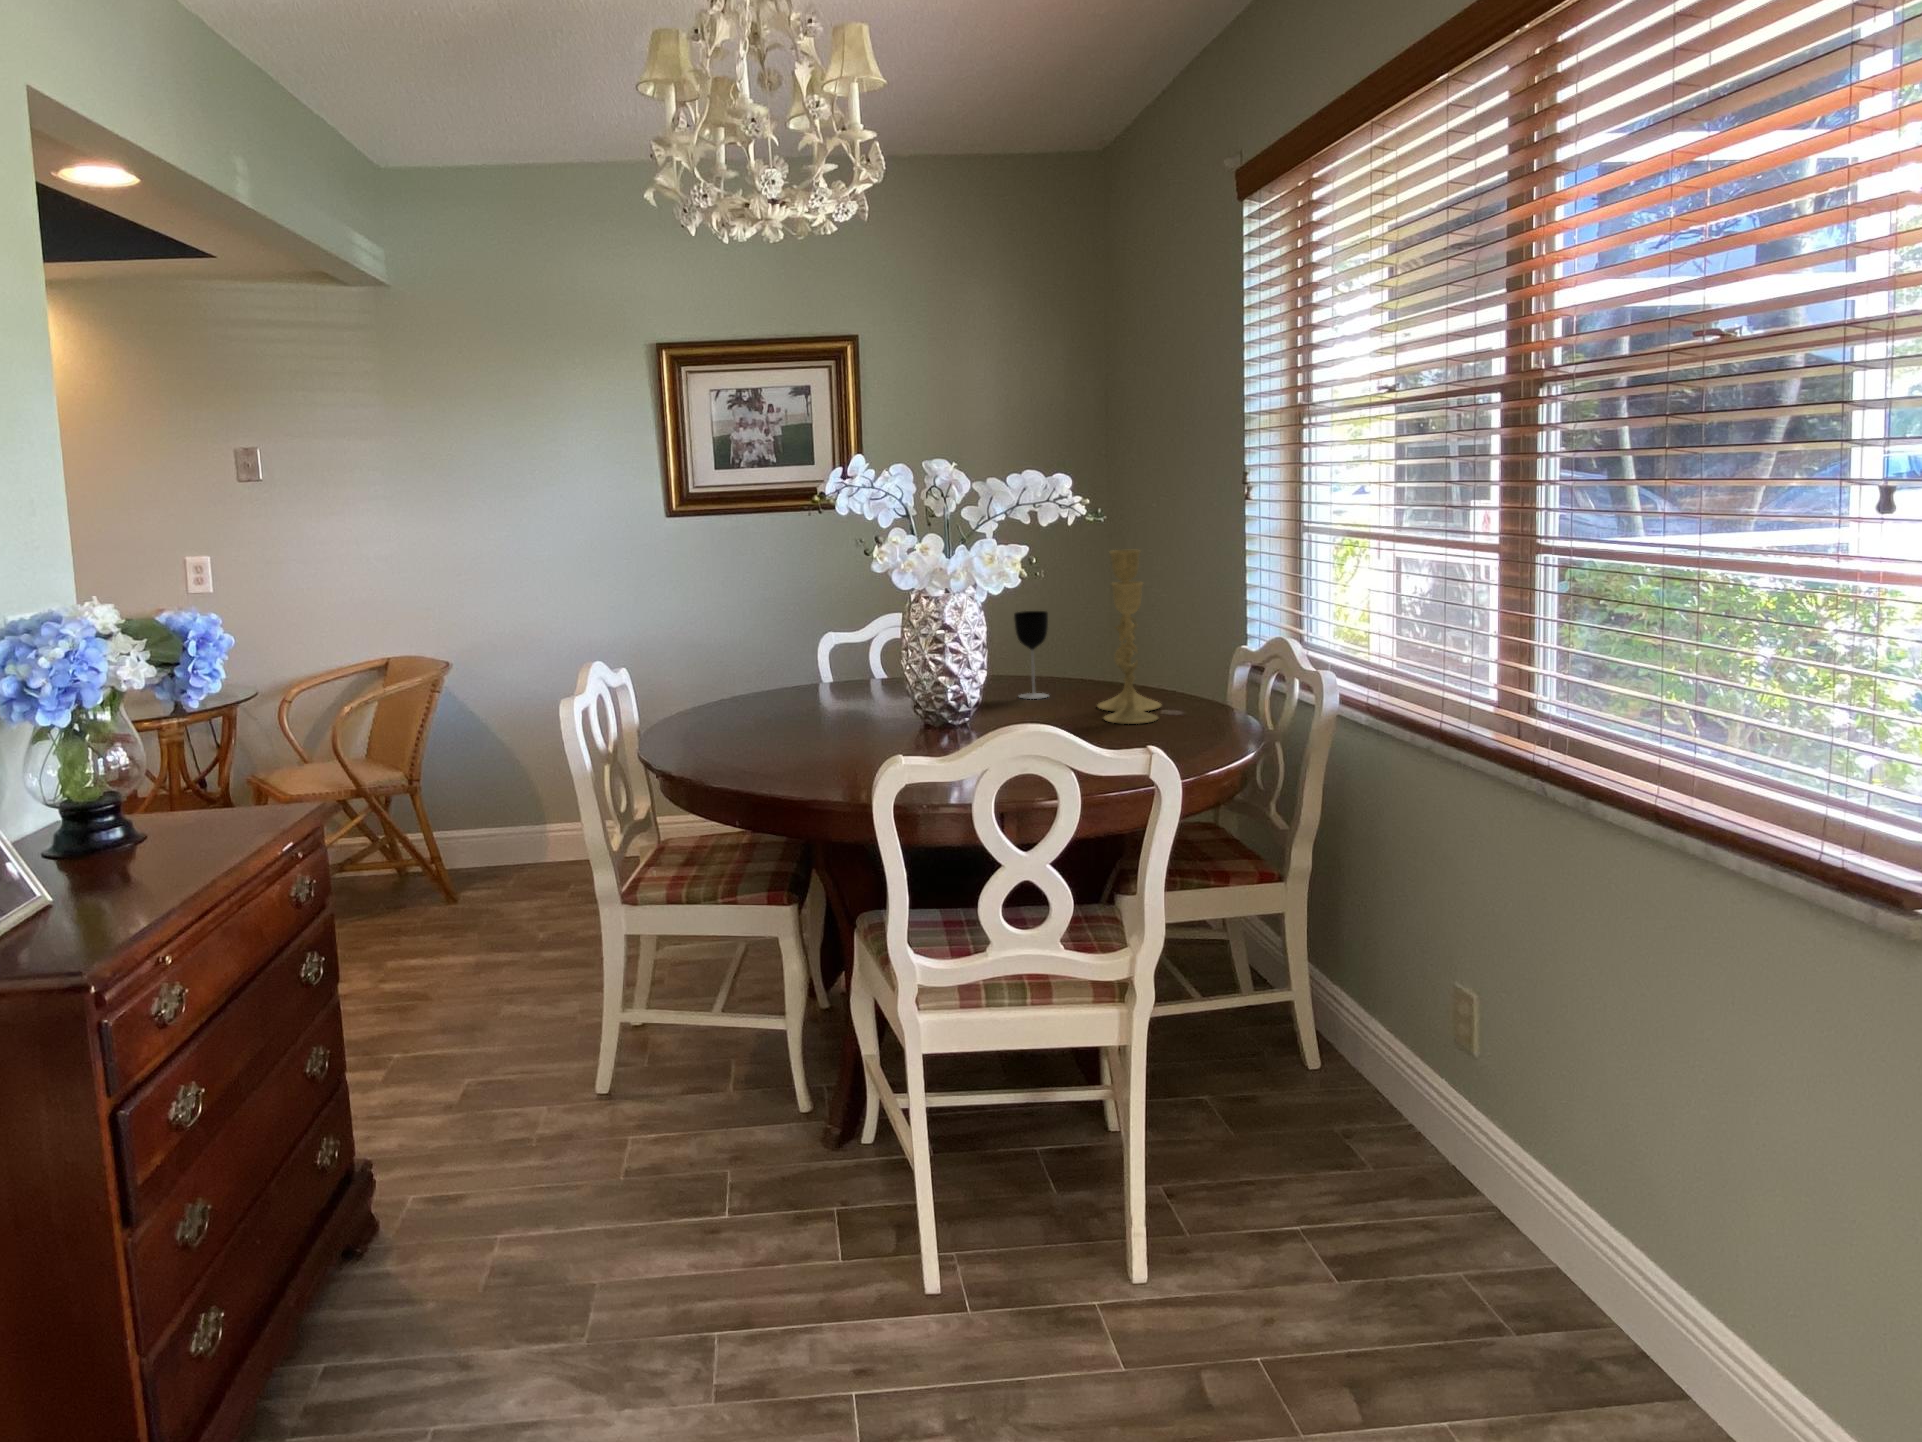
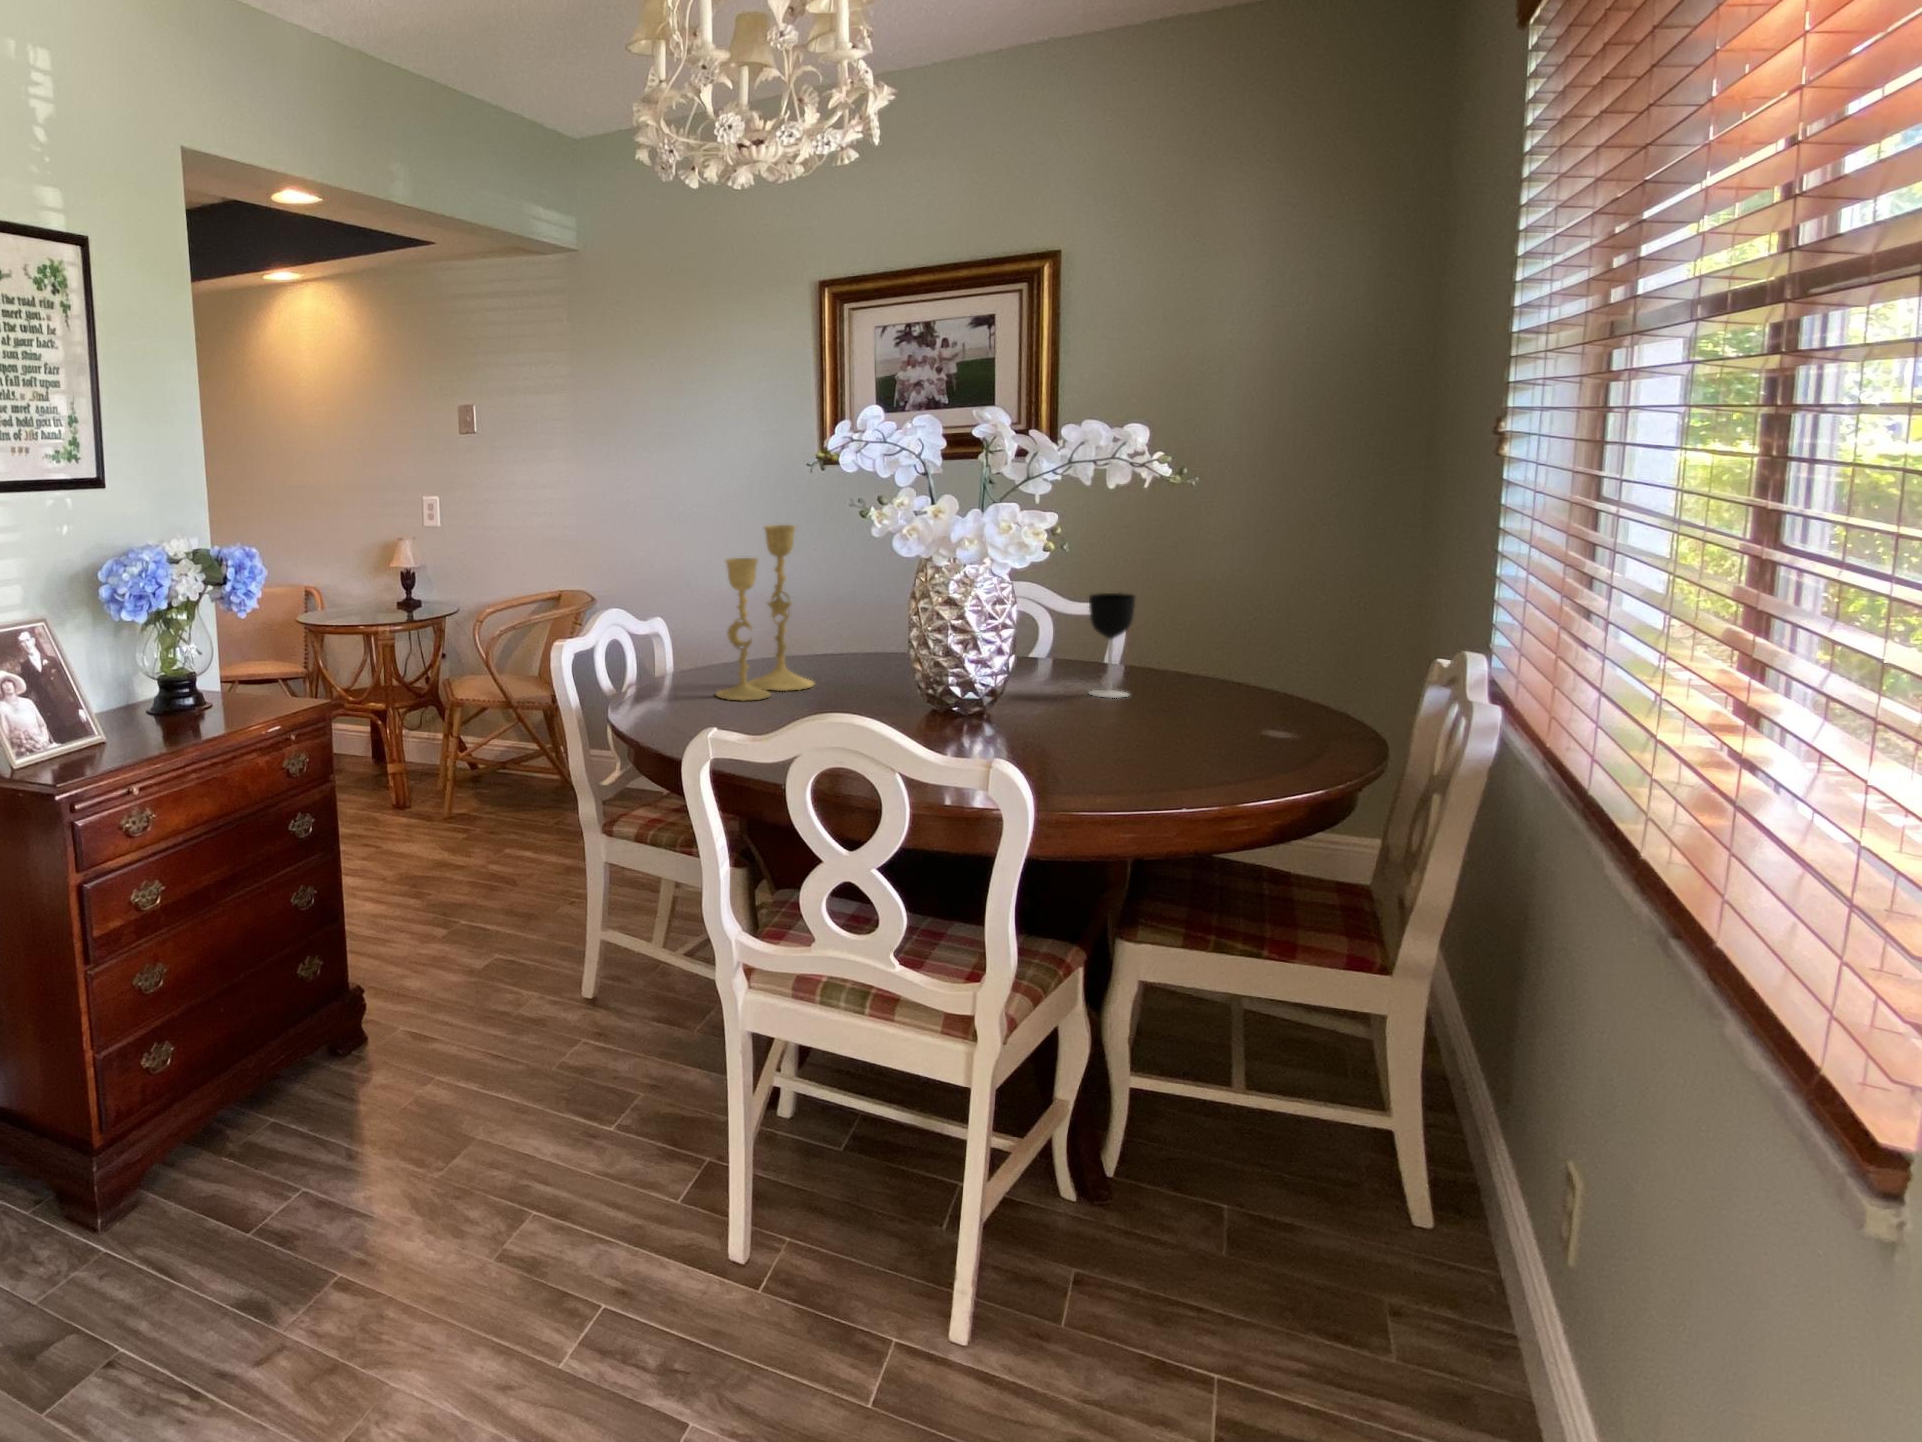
candlestick: present [1097,550,1161,724] -> present [716,525,814,701]

